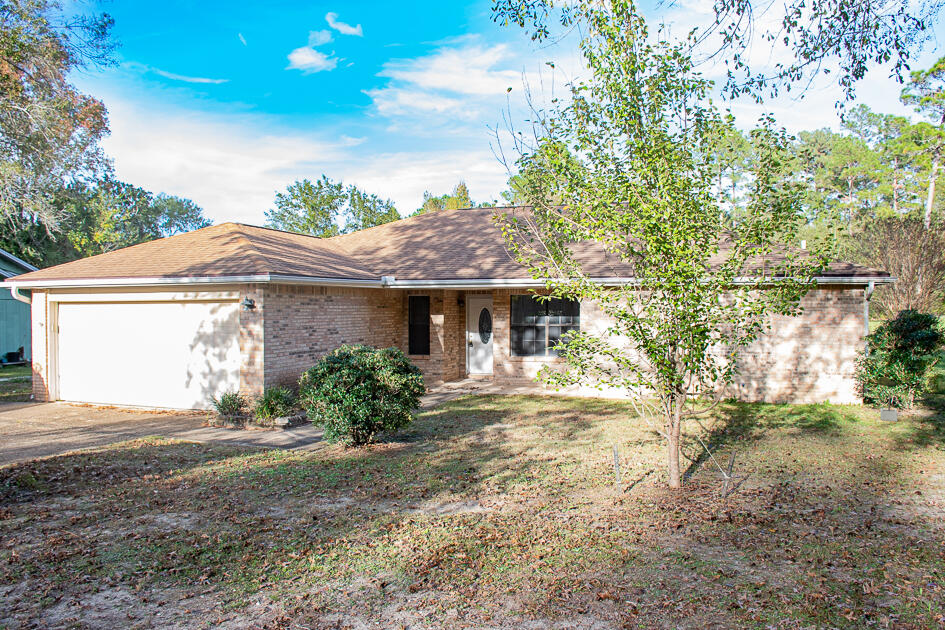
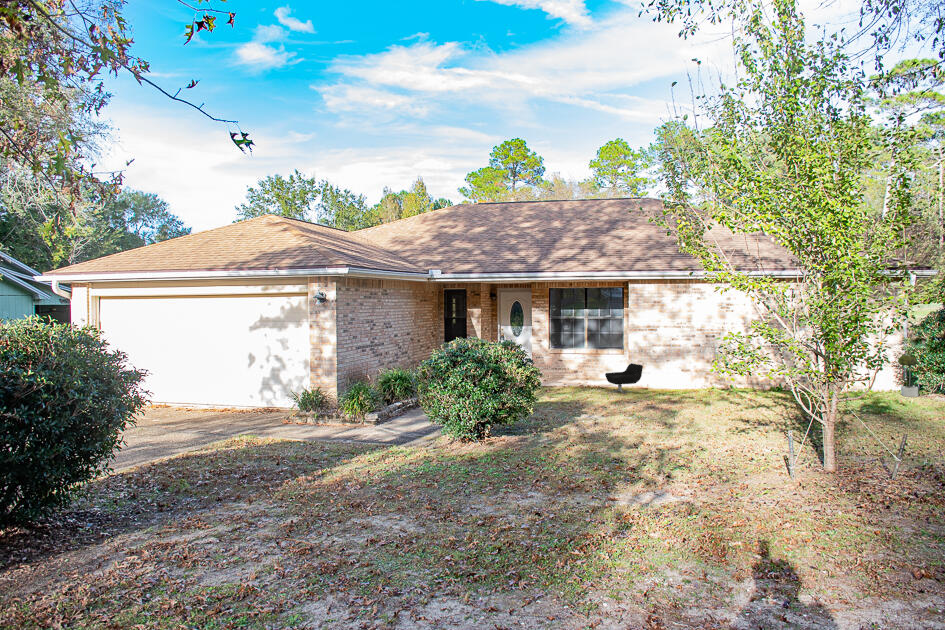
lounge chair: none [559,376,597,408] -> present [605,363,643,394]

